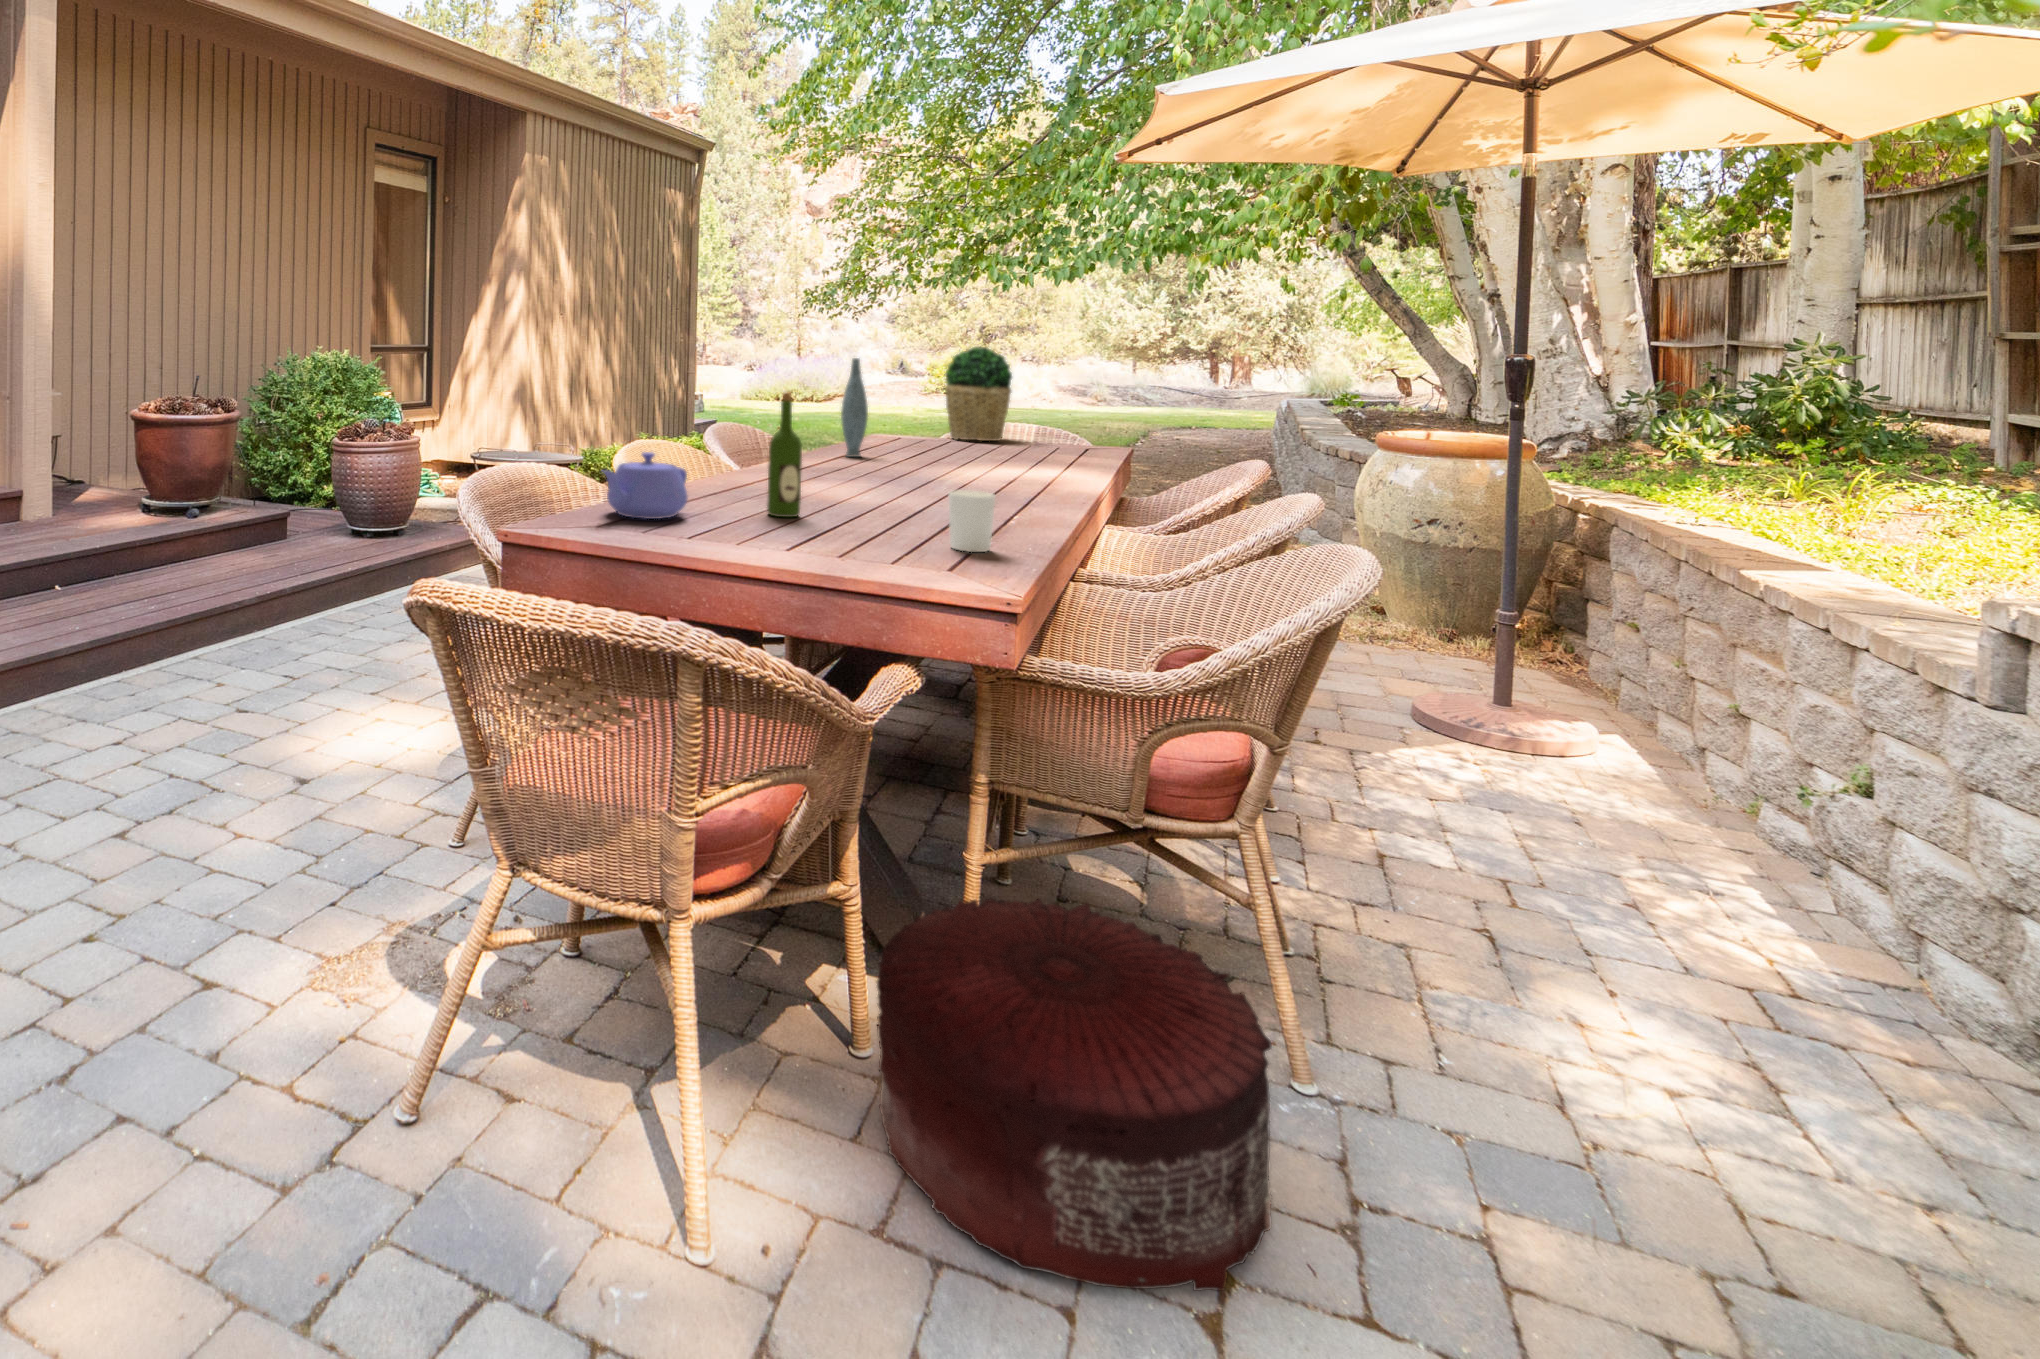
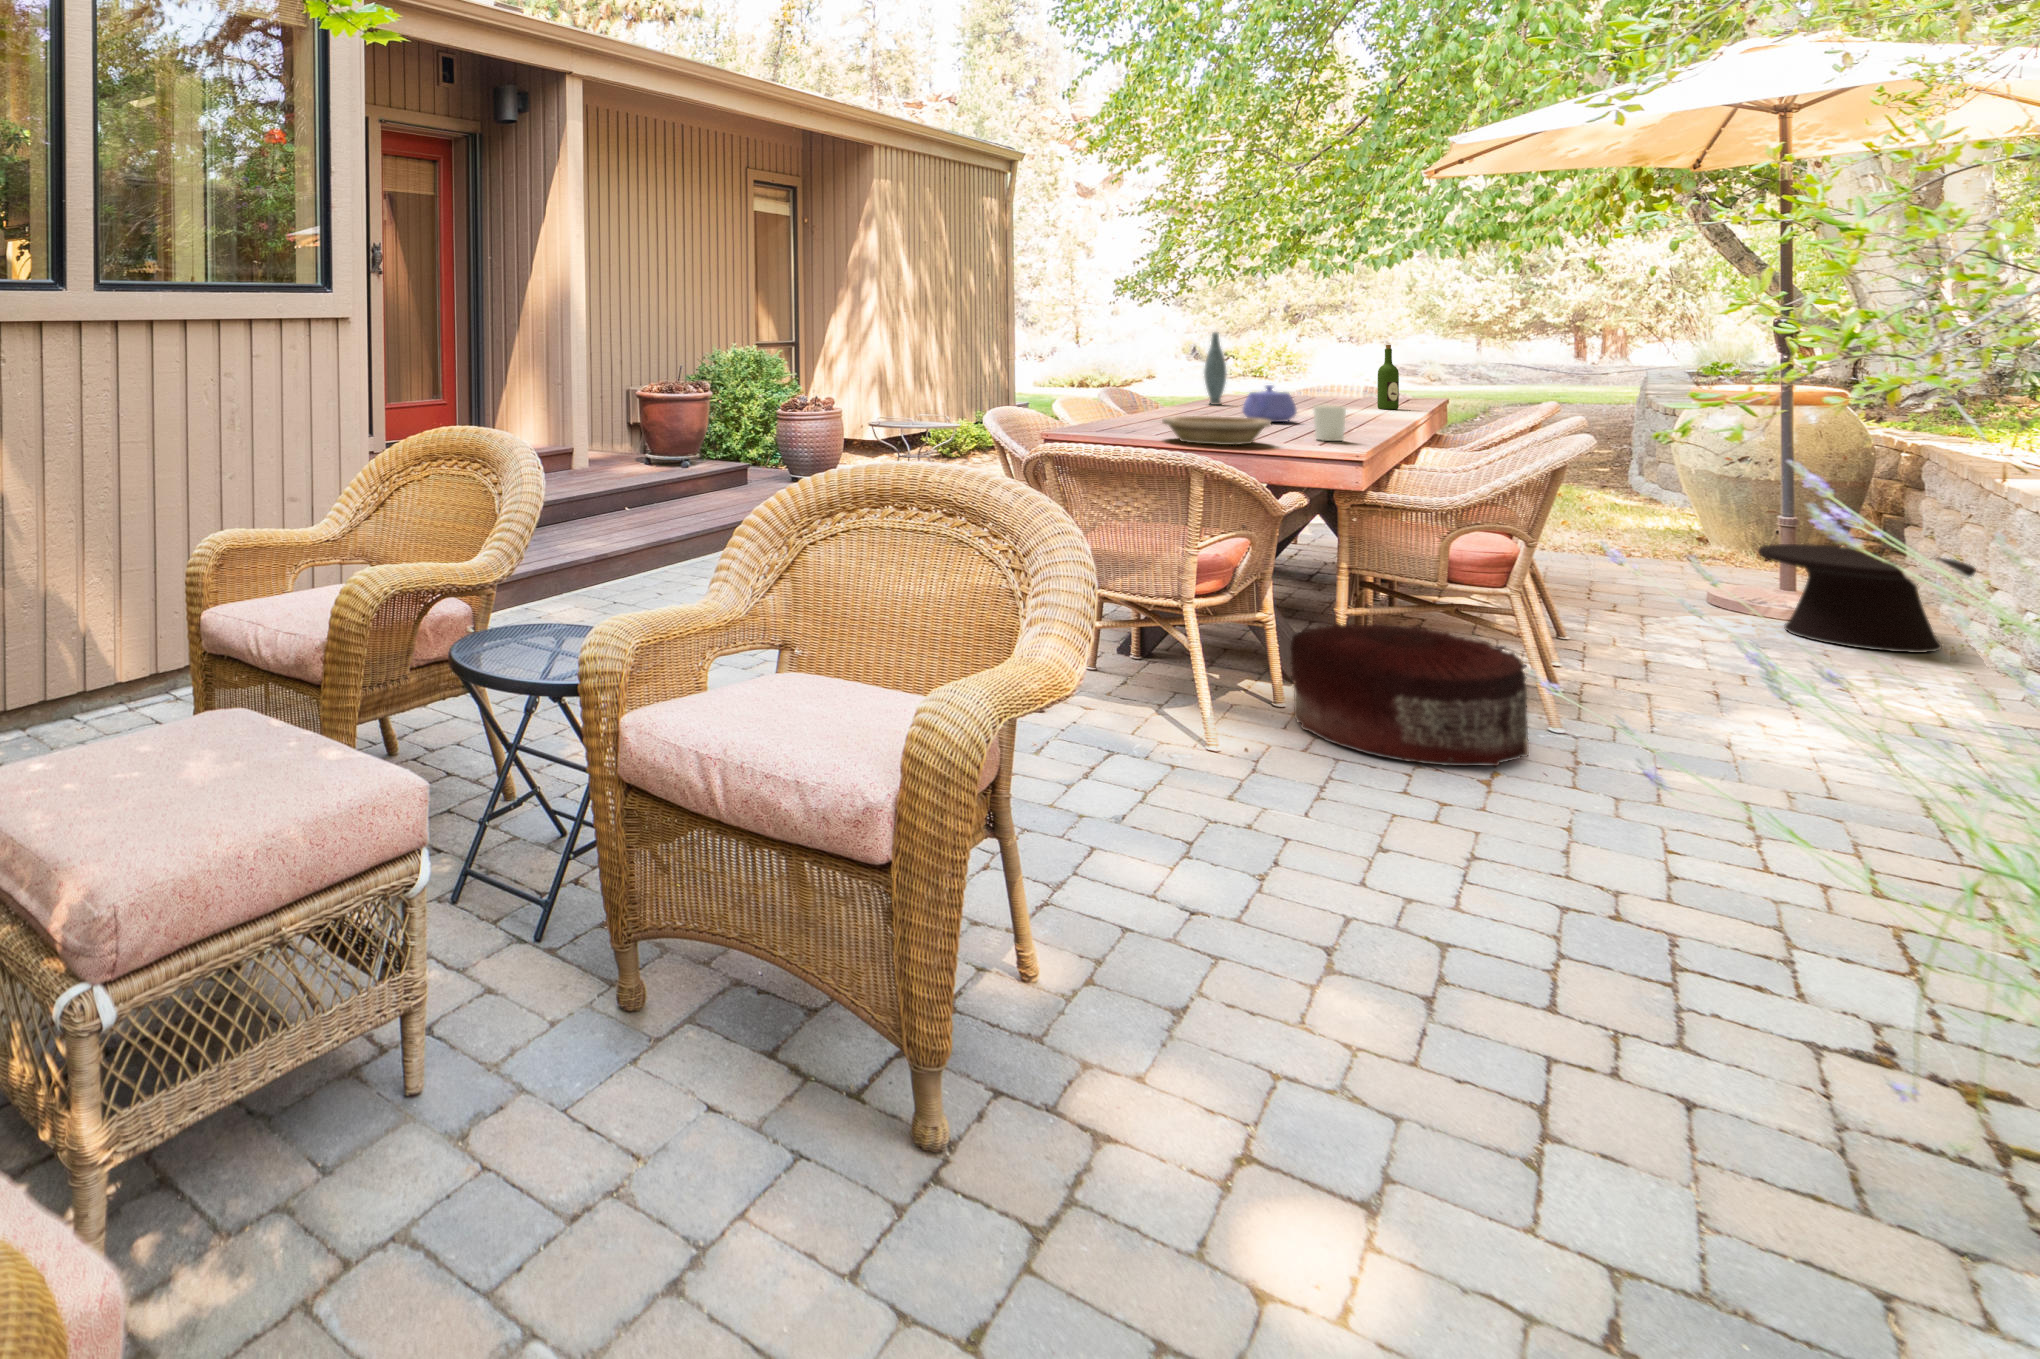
potted plant: present [944,347,1012,441] -> none [1282,322,1344,396]
wine bottle: present [767,393,802,517] -> present [1377,345,1399,409]
teapot: present [604,452,687,519] -> present [1243,385,1297,422]
bowl: none [712,506,877,569] -> present [1162,416,1271,445]
side table: none [1474,655,1724,816] -> present [1758,544,1976,653]

